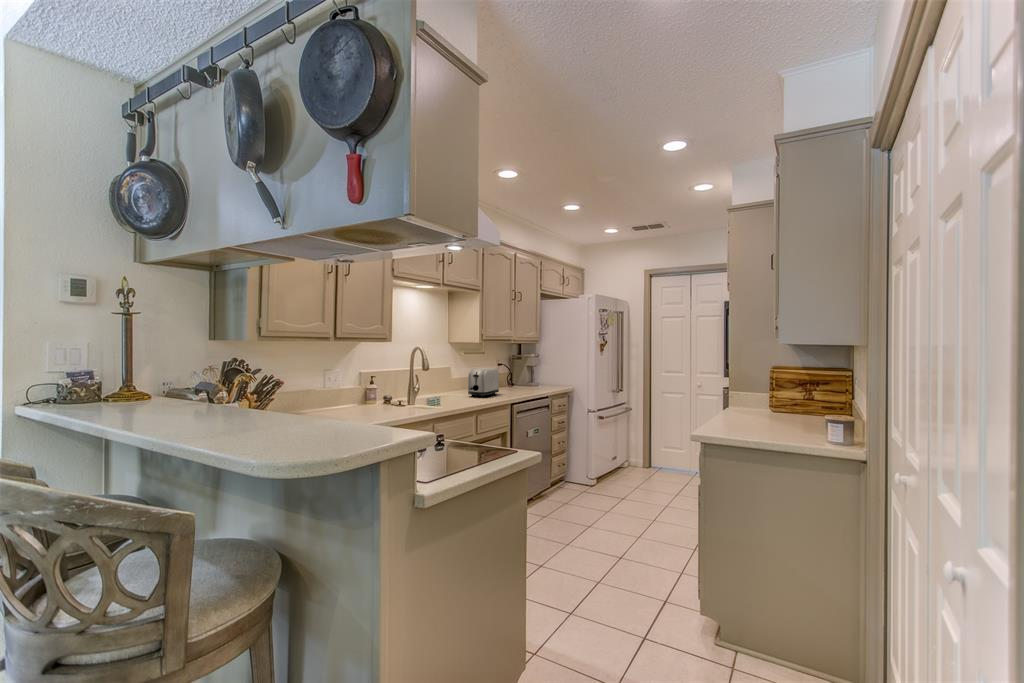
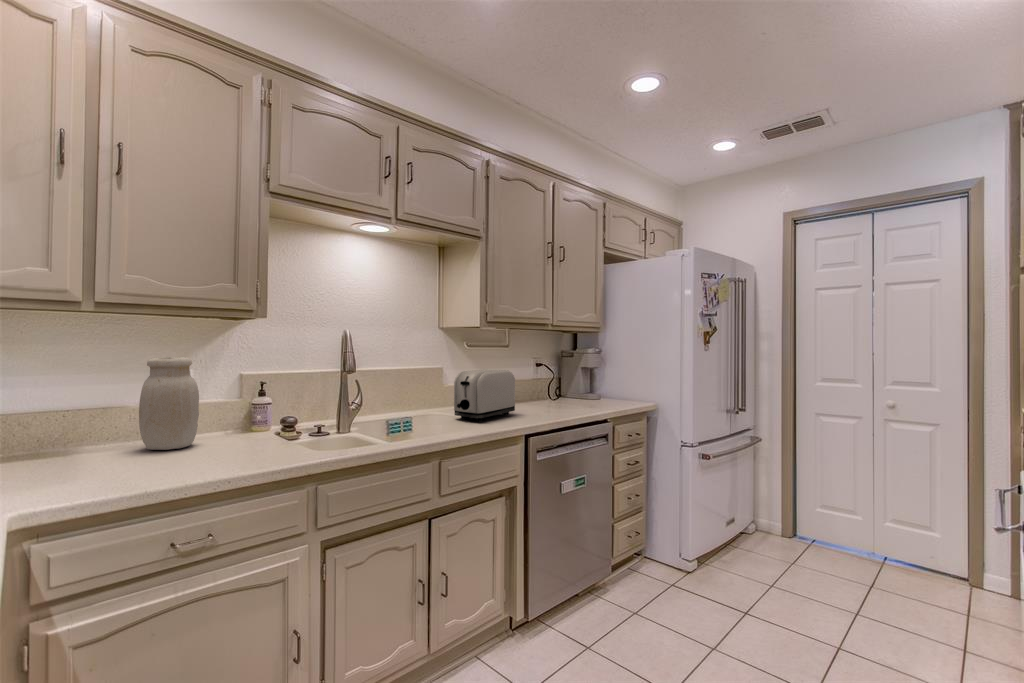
jar: none [332,363,359,410] -> present [139,357,199,450]

